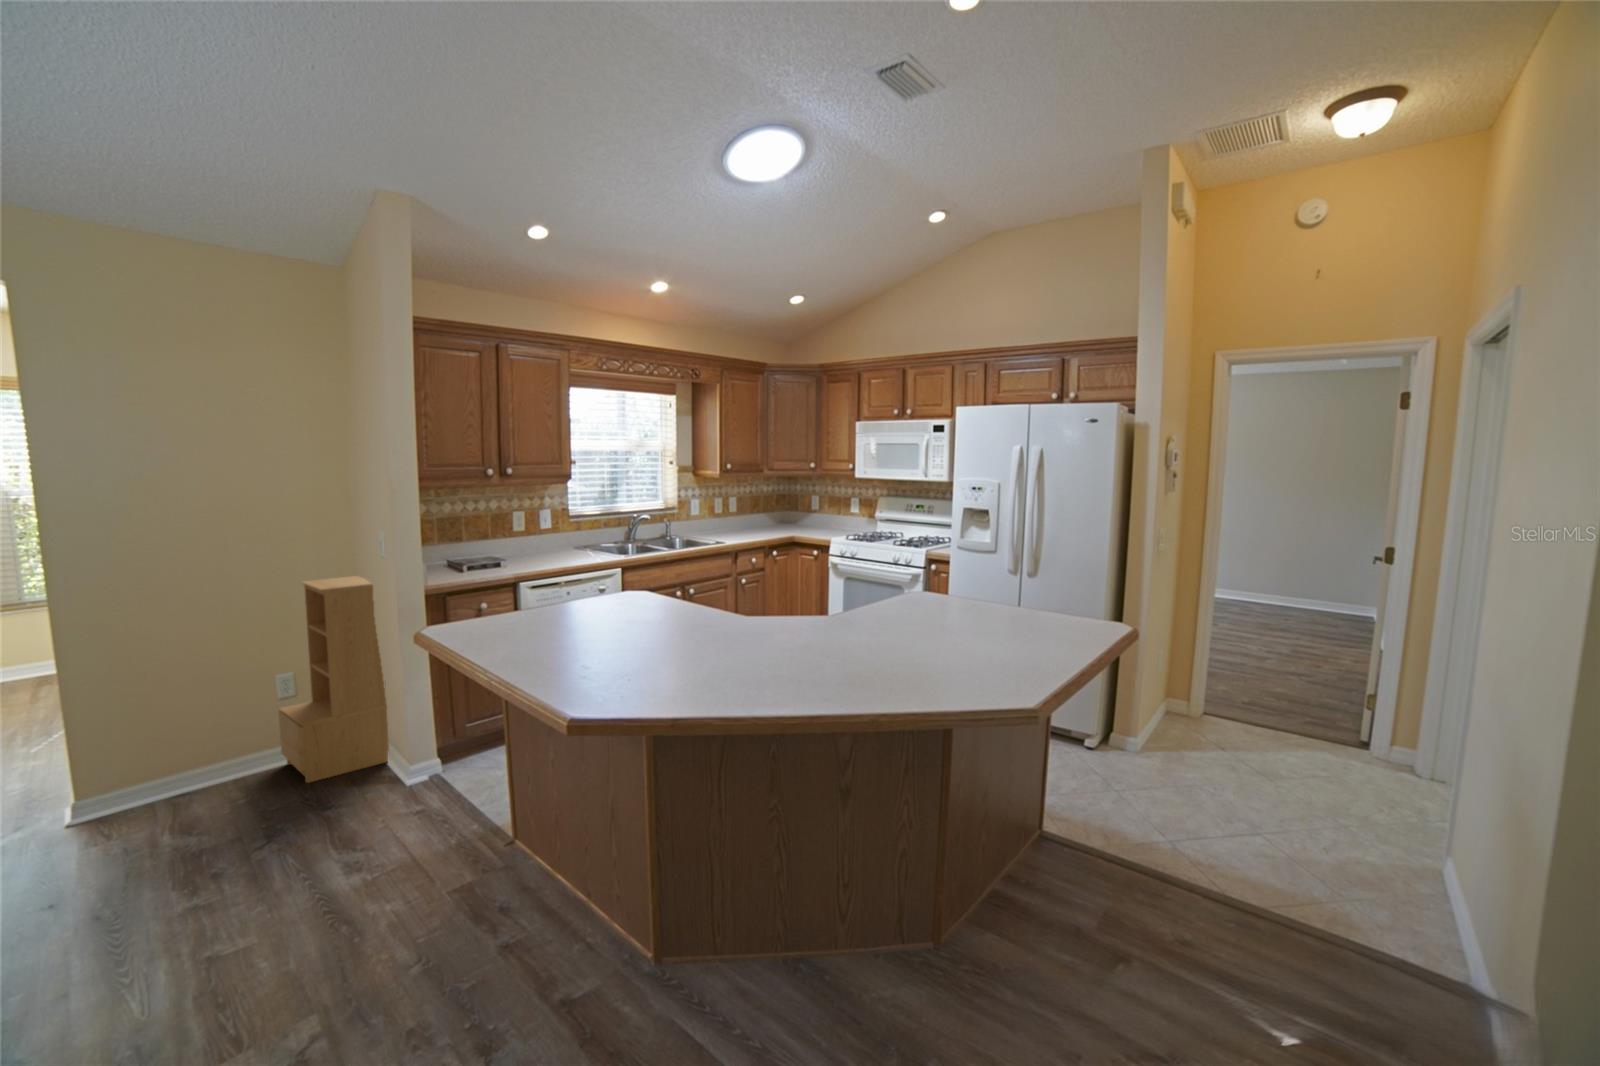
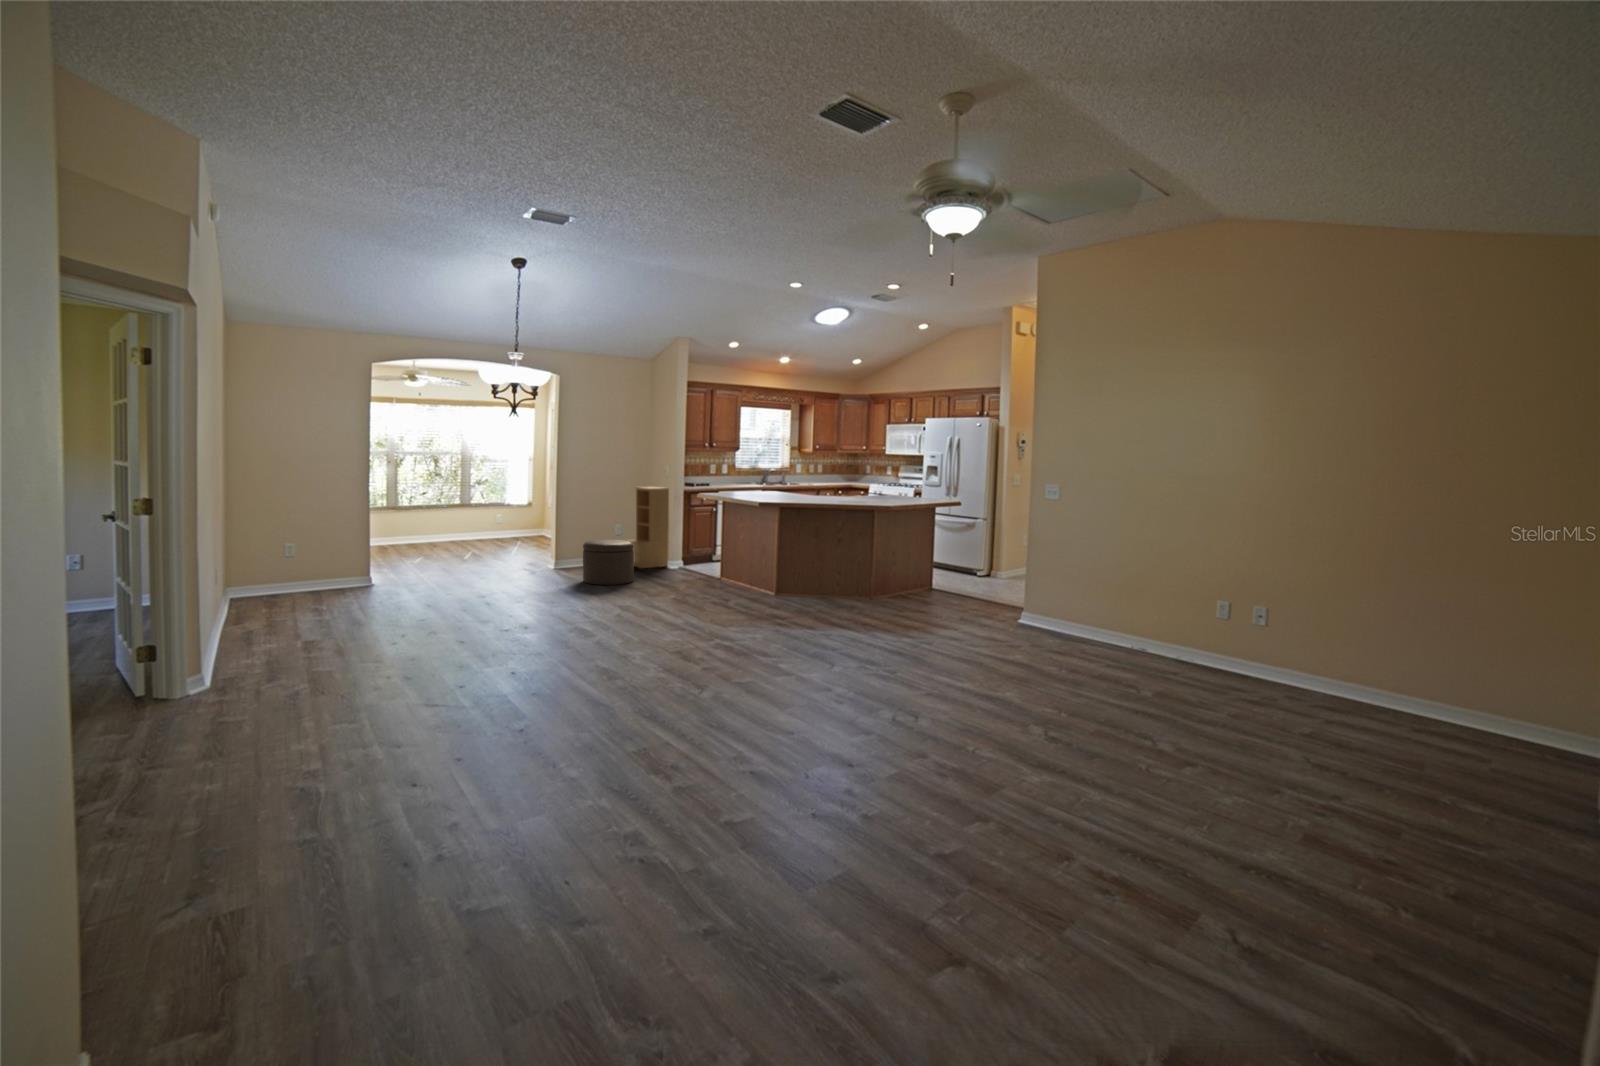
ottoman: none [43,755,232,923] -> present [583,540,634,585]

